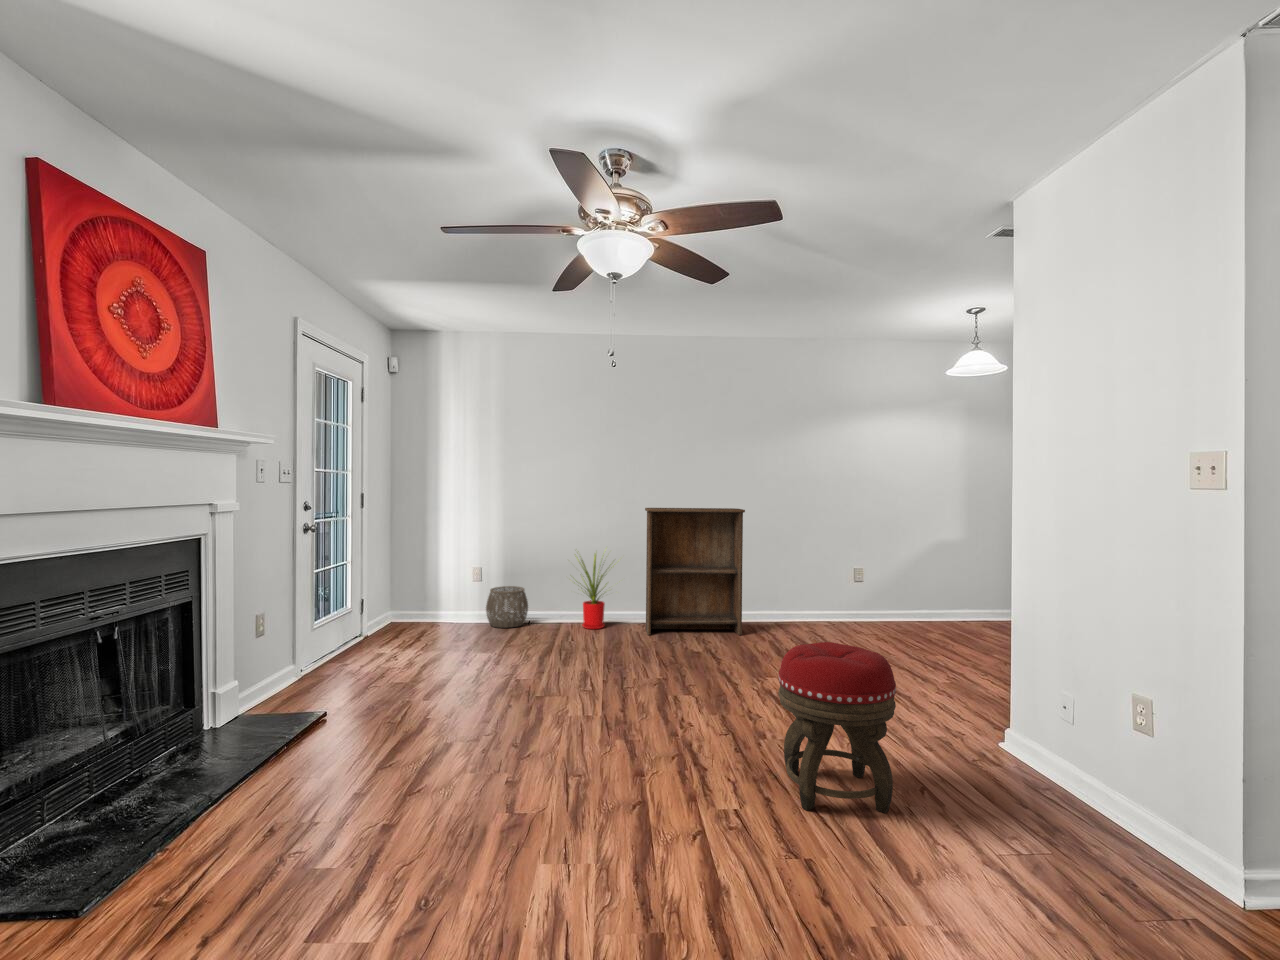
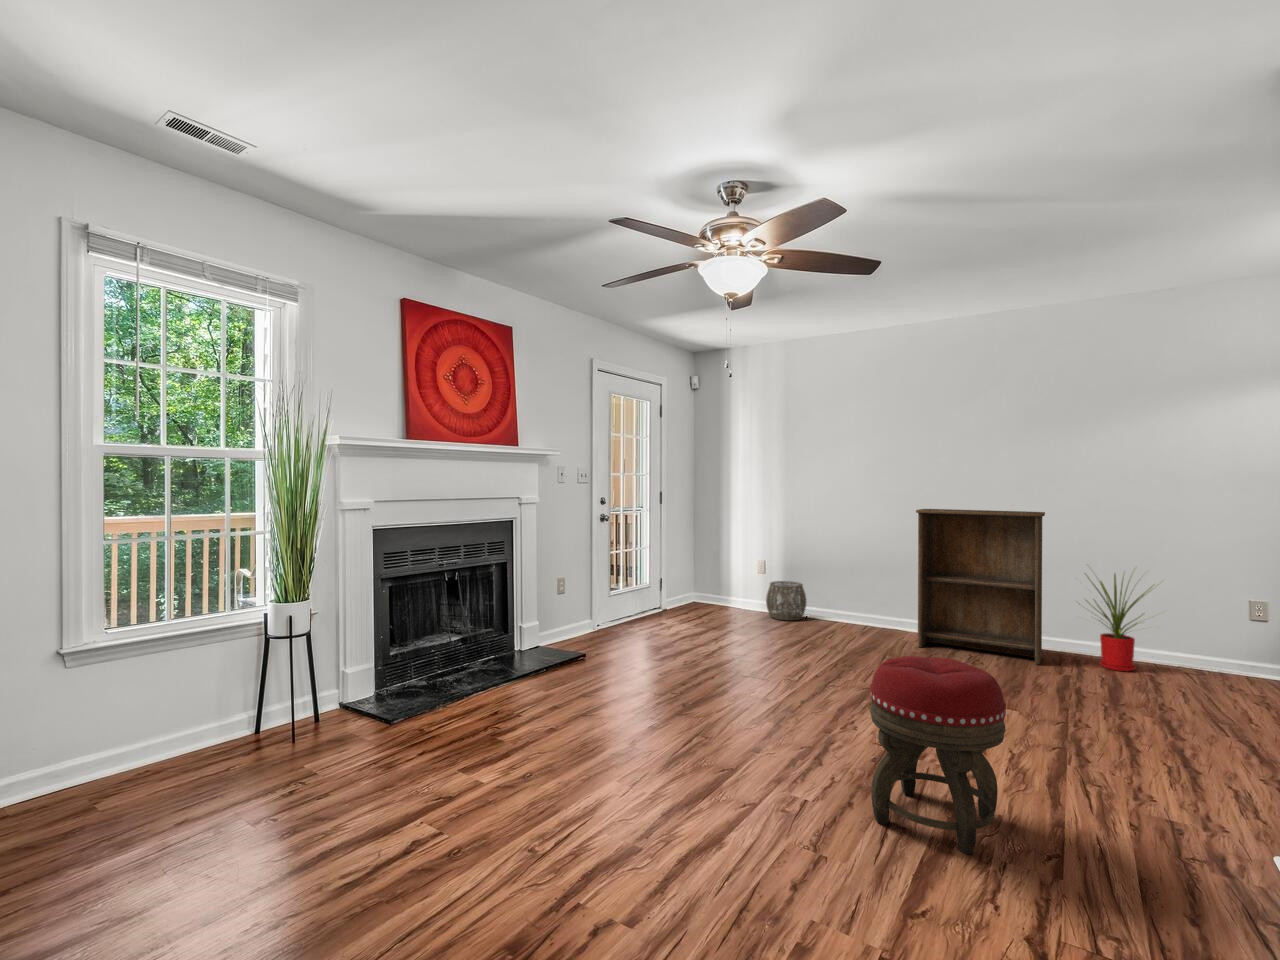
house plant: present [580,554,607,629] -> present [1088,574,1157,671]

